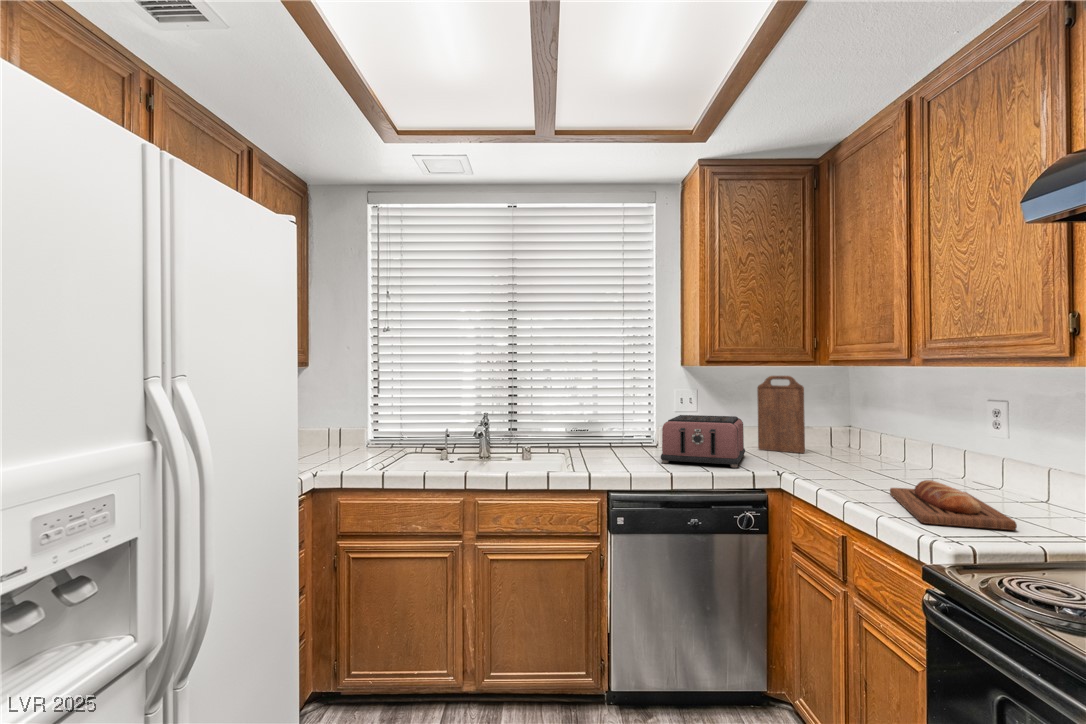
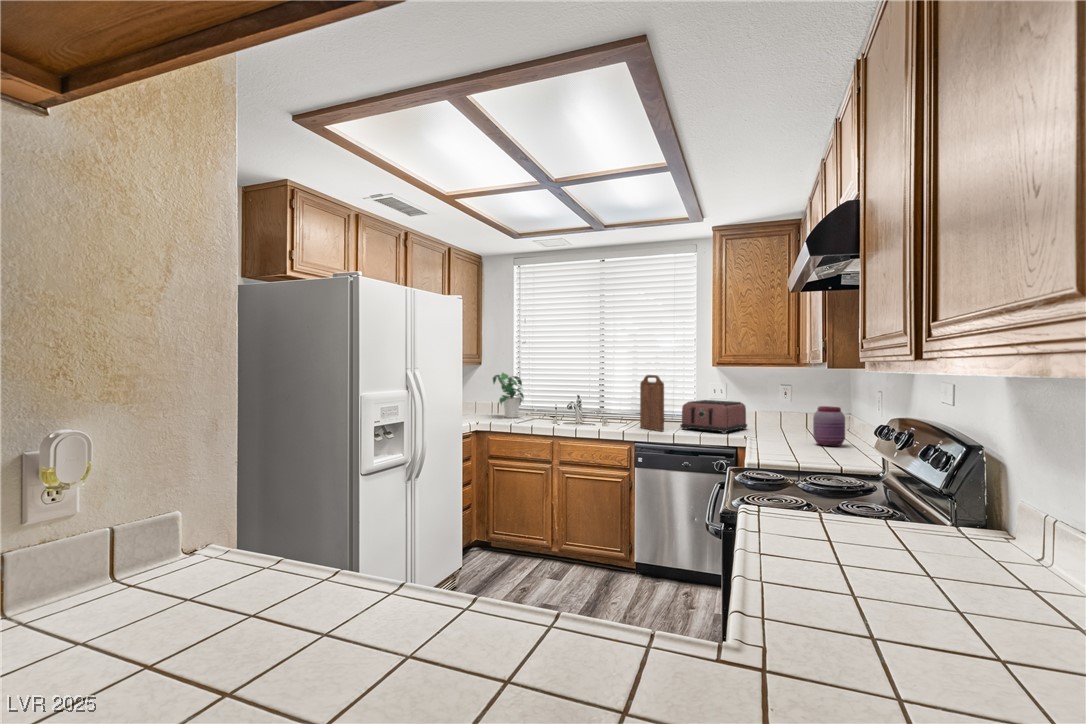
cutting board: present [757,376,805,453] -> present [640,375,664,431]
potted plant: none [334,380,392,457] -> present [493,373,524,418]
jar: none [887,421,939,483] -> present [813,406,845,446]
bread loaf: present [890,480,1017,530] -> none [770,440,835,463]

